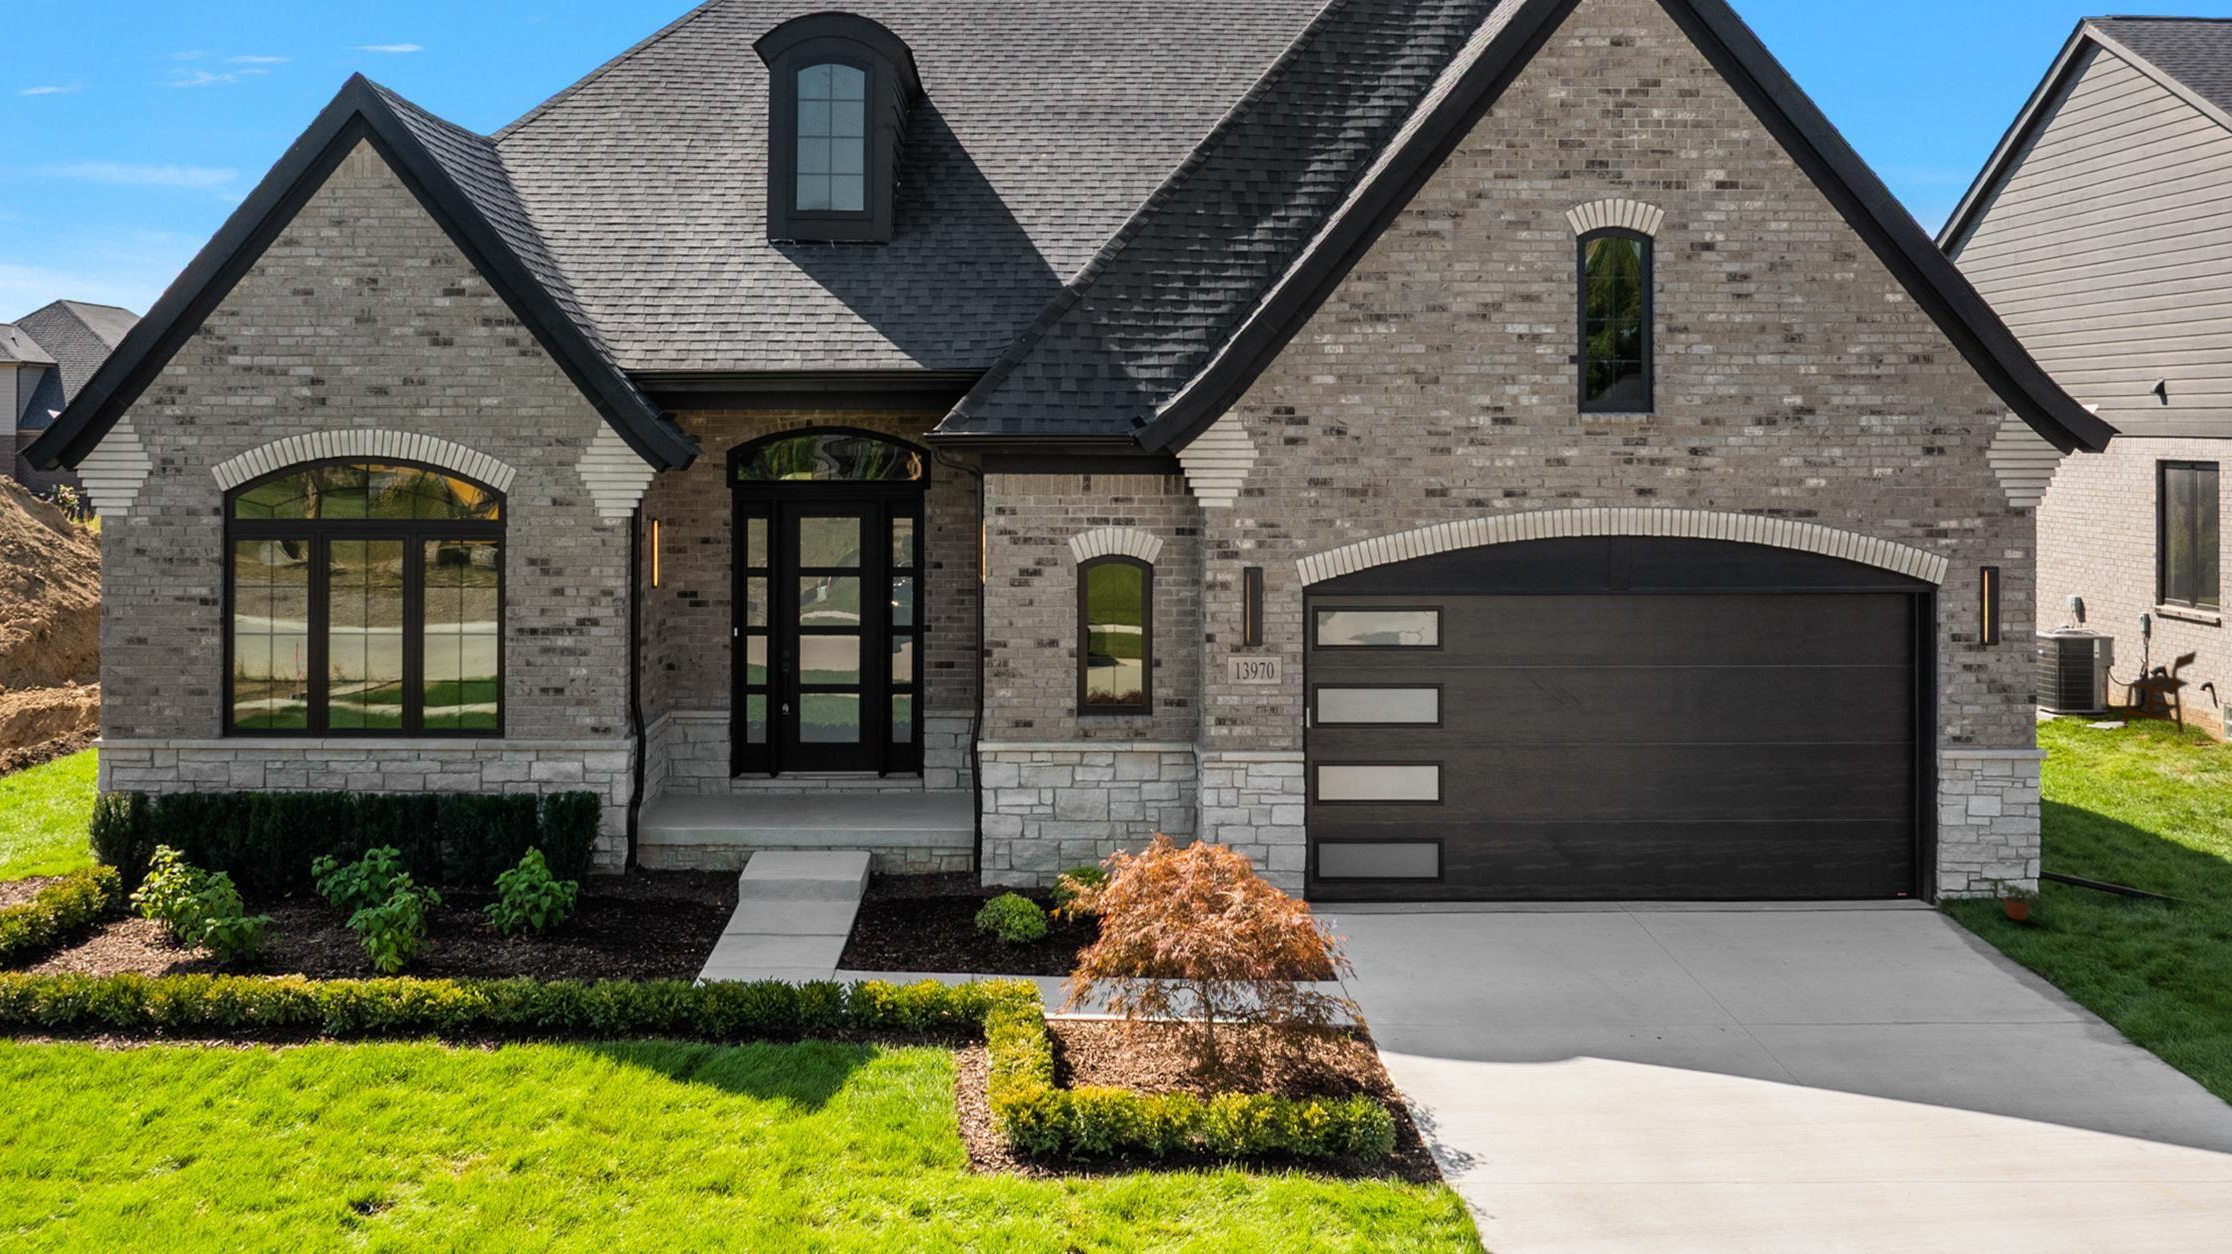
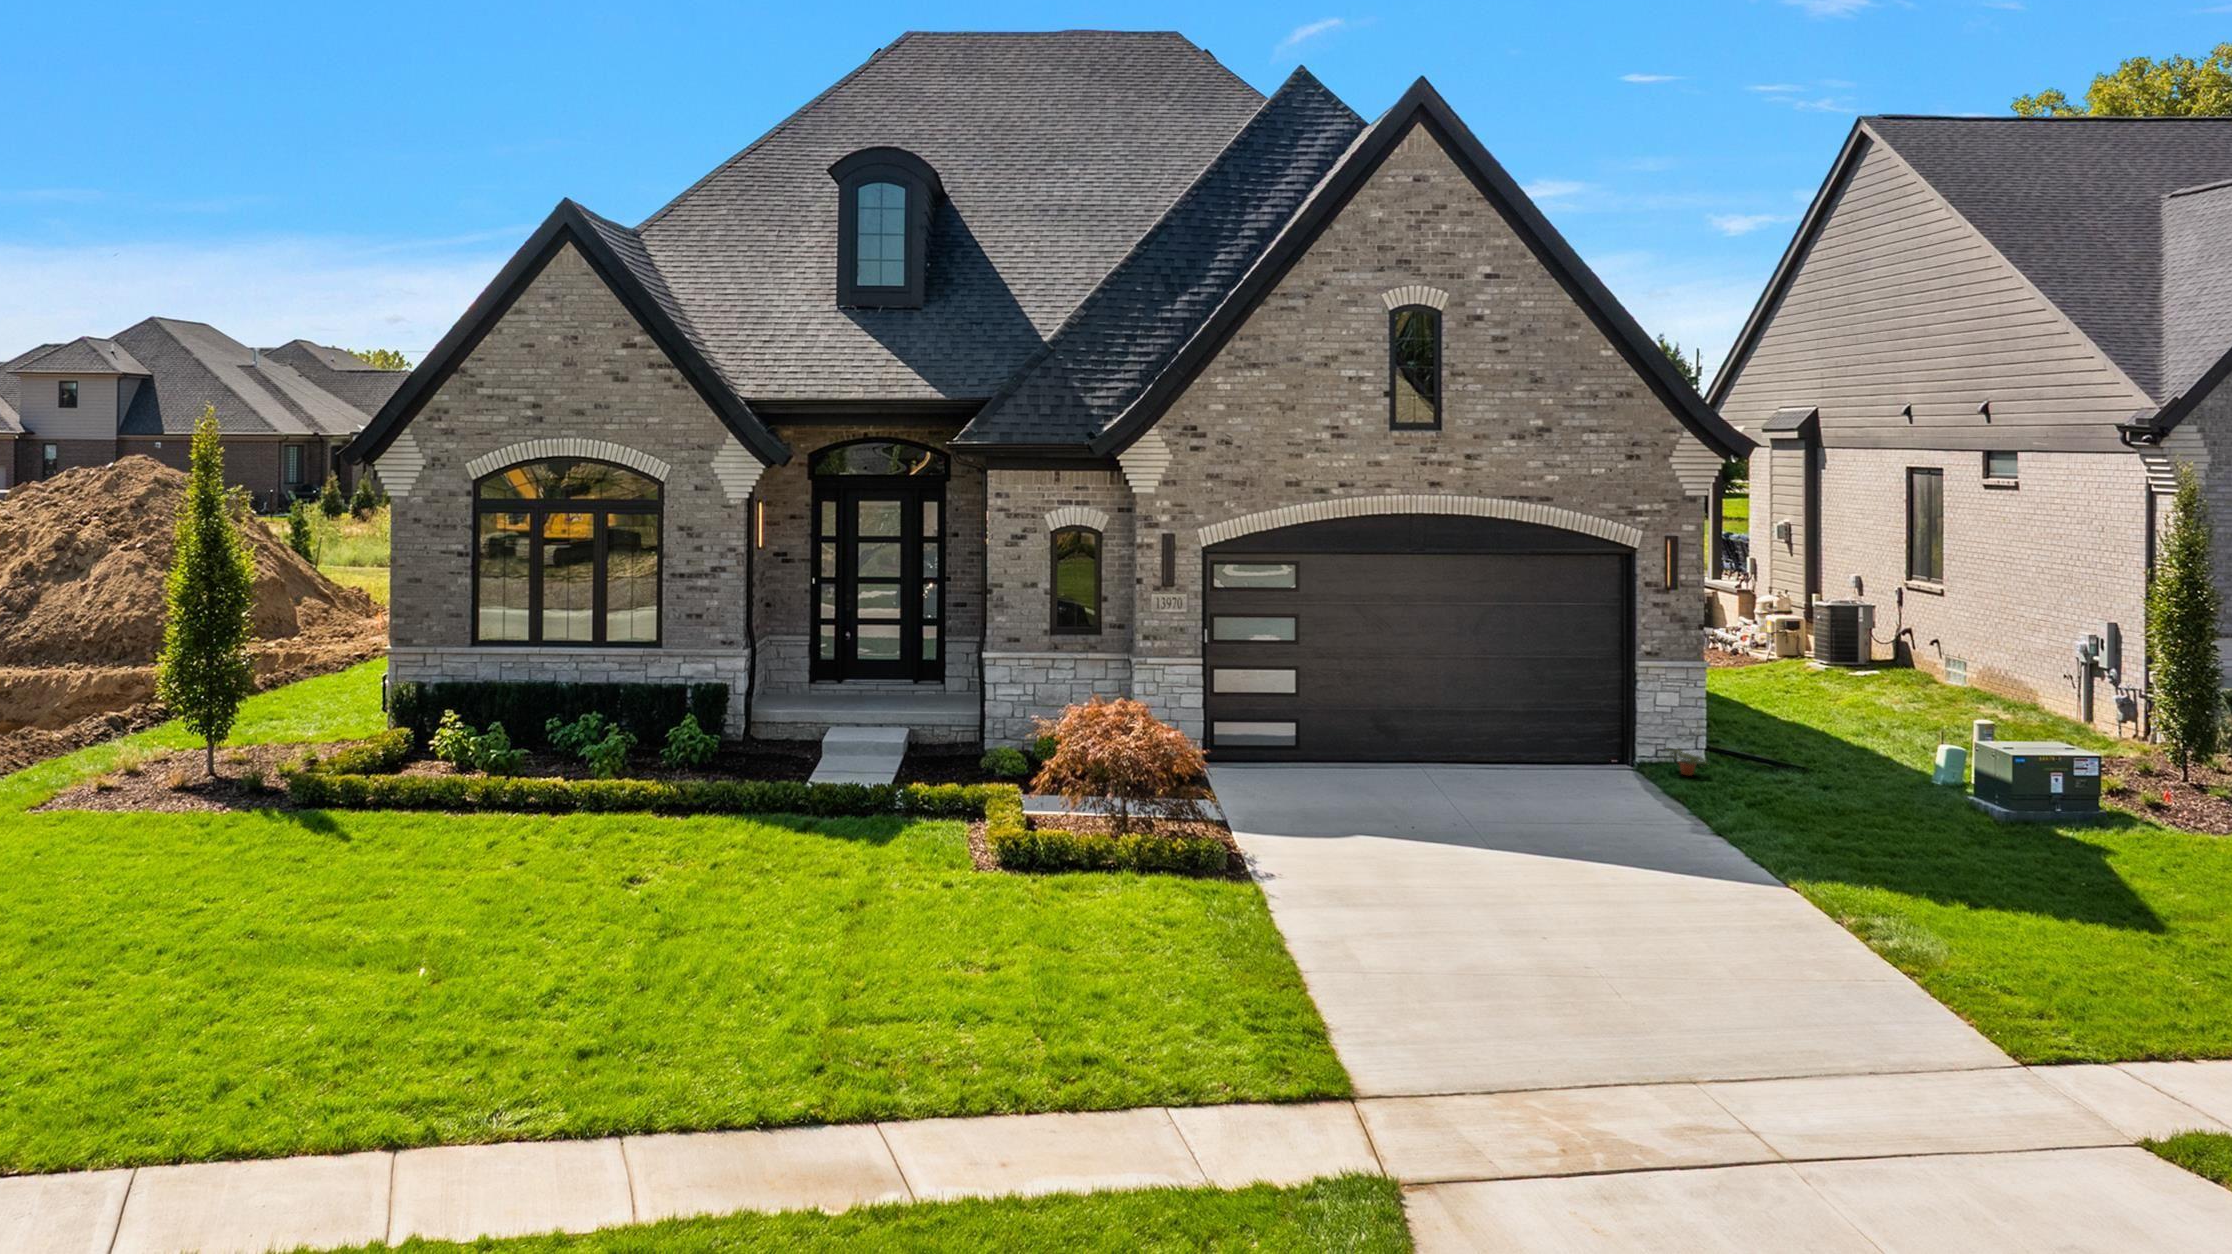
bench: present [2123,651,2196,734] -> none [1864,617,1929,682]

